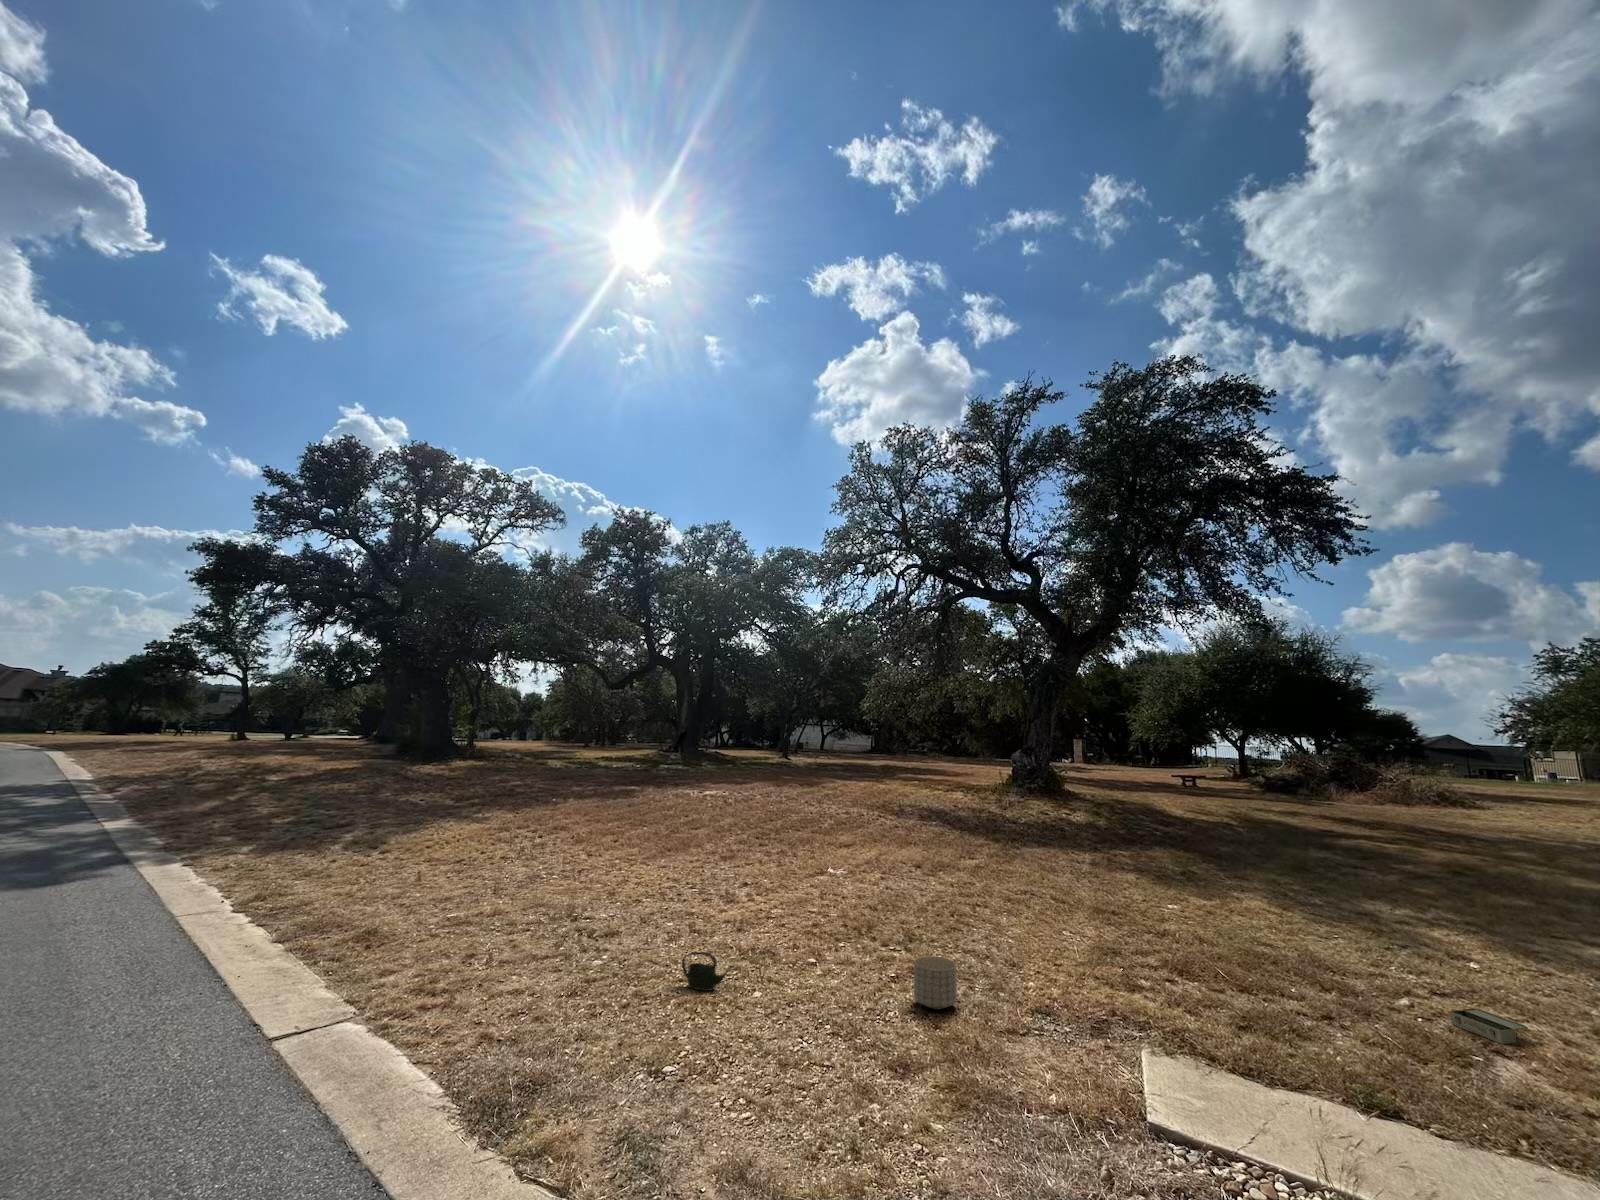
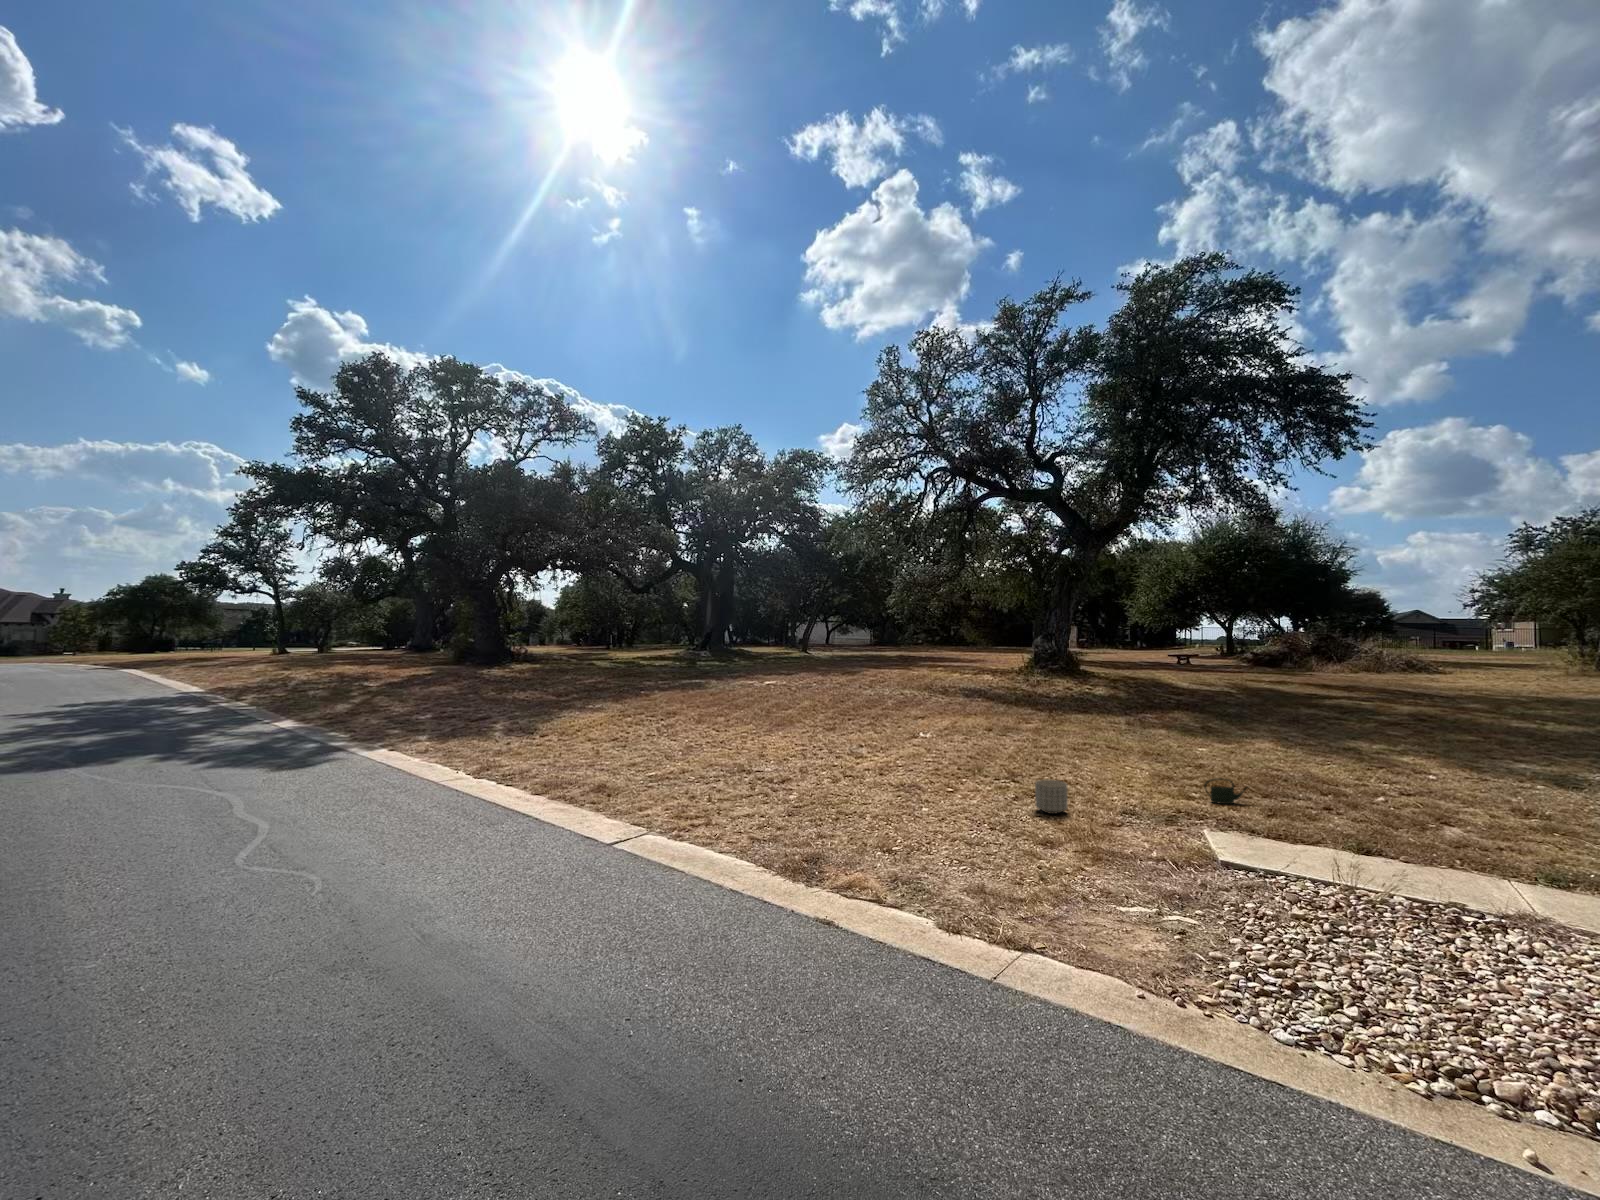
watering can: present [682,952,733,991] -> present [1204,778,1248,804]
toolbox: present [1450,1009,1528,1044] -> none [1414,800,1467,819]

